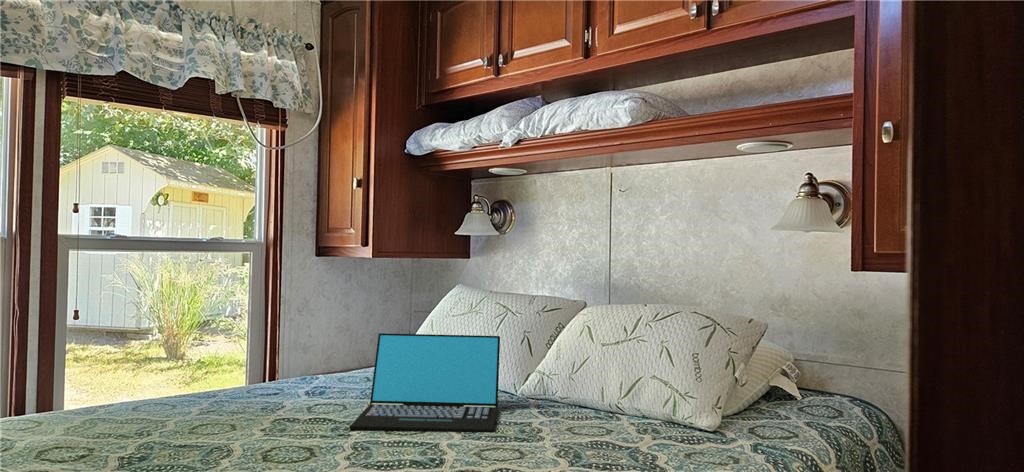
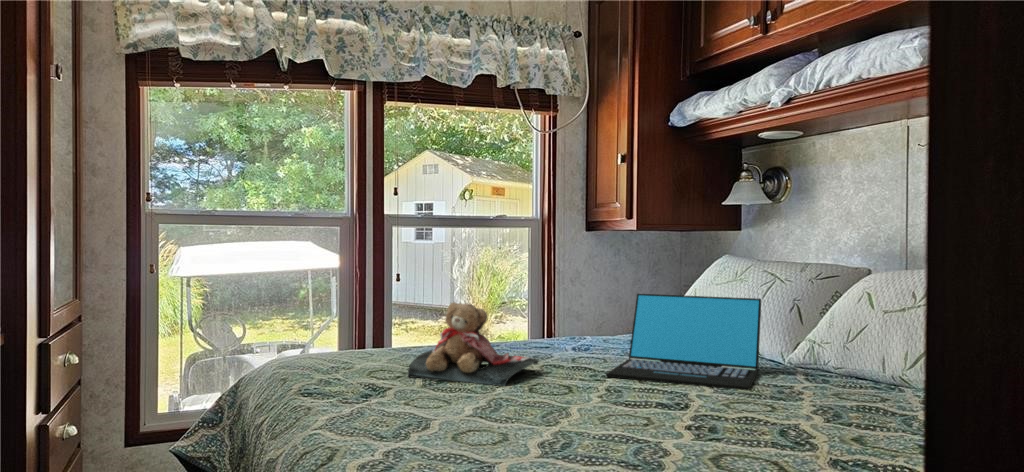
teddy bear: none [100,355,272,457] -> present [408,302,538,386]

